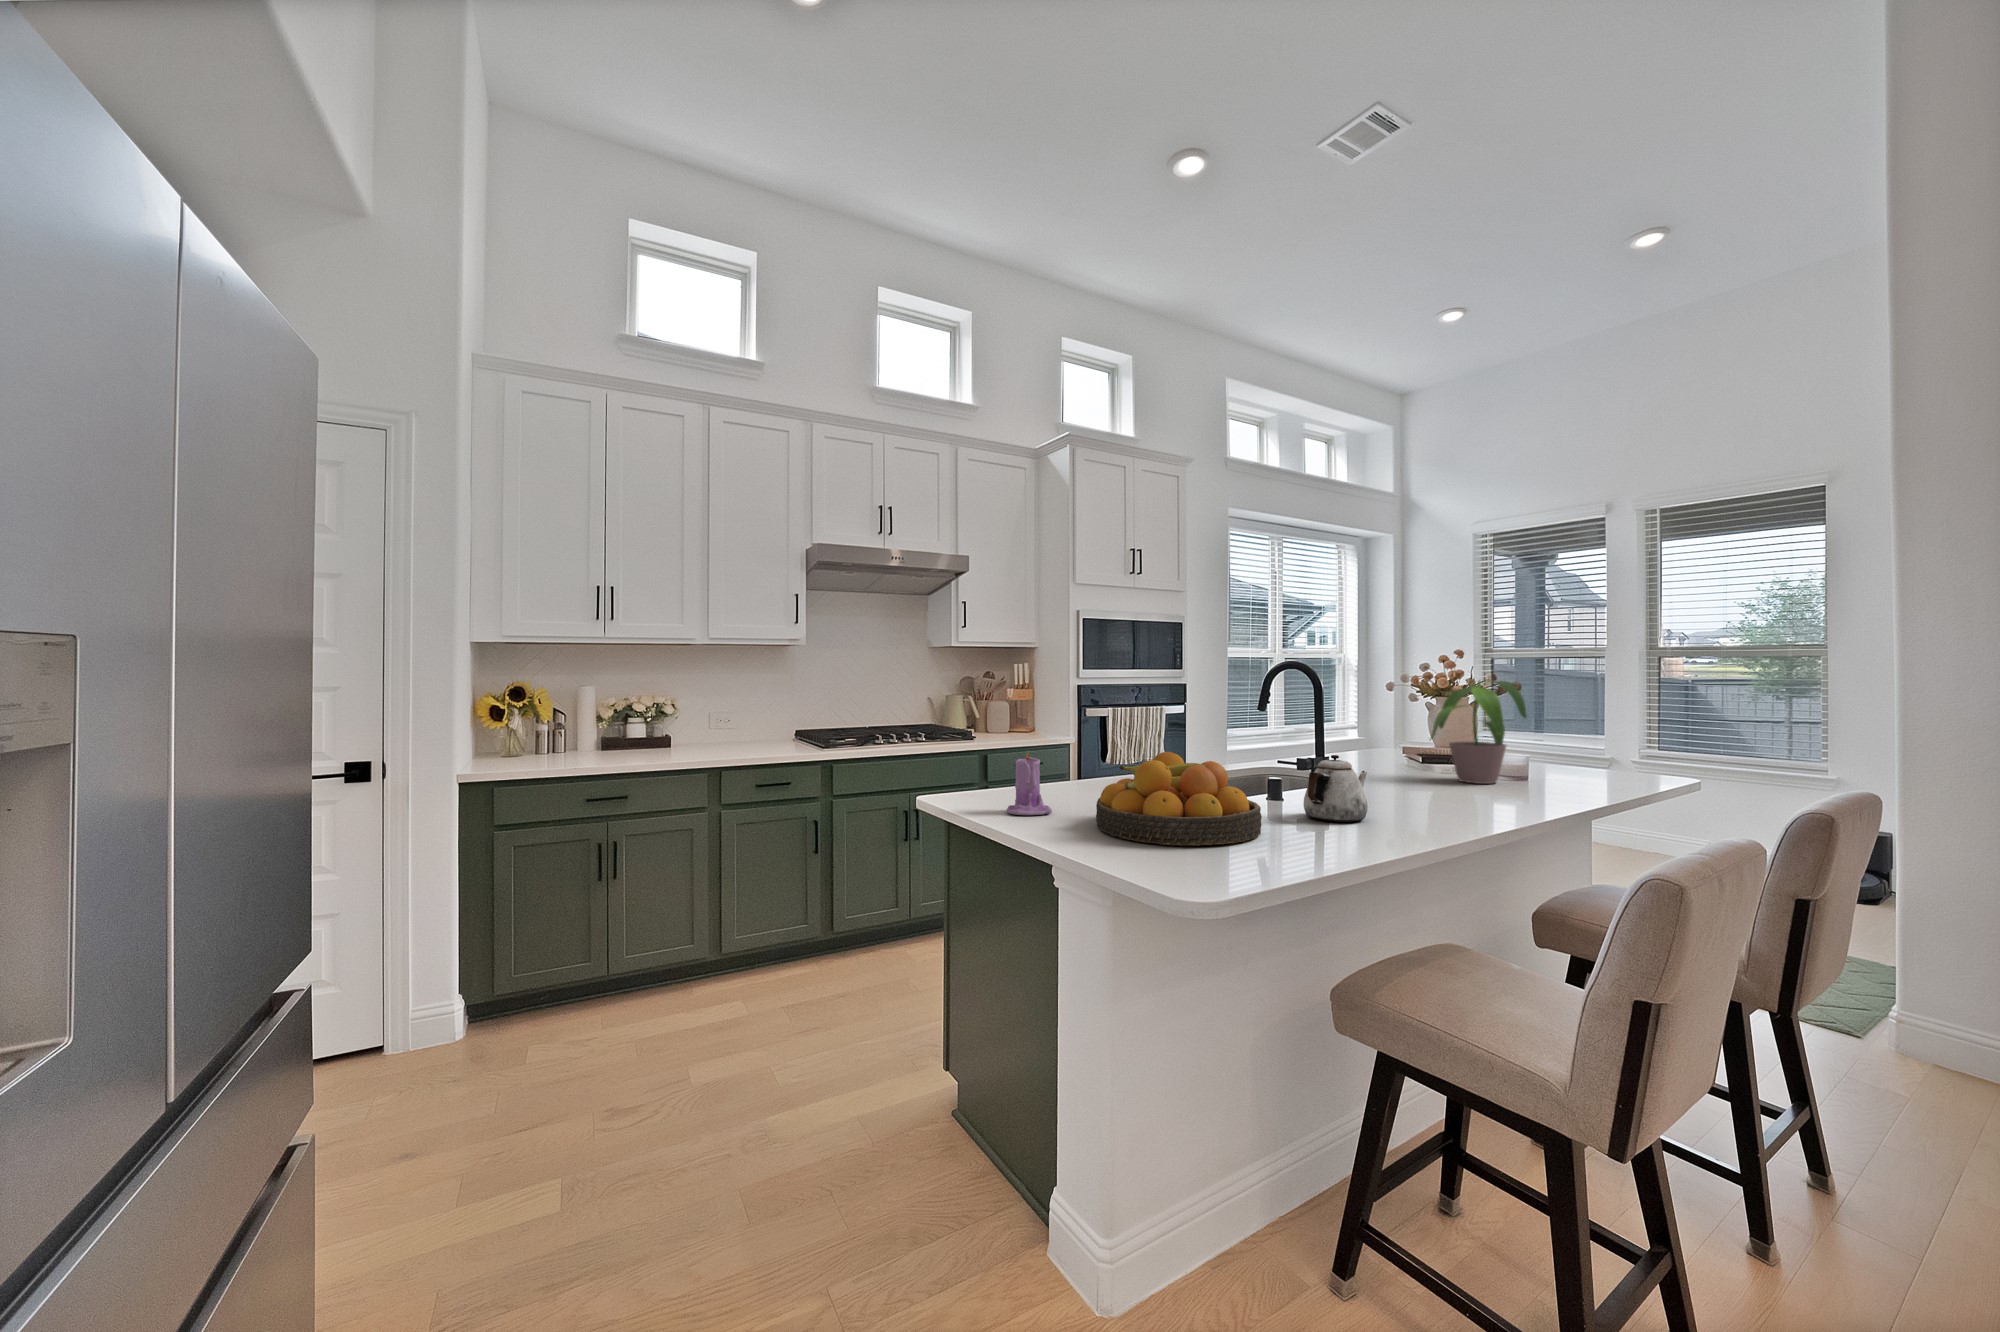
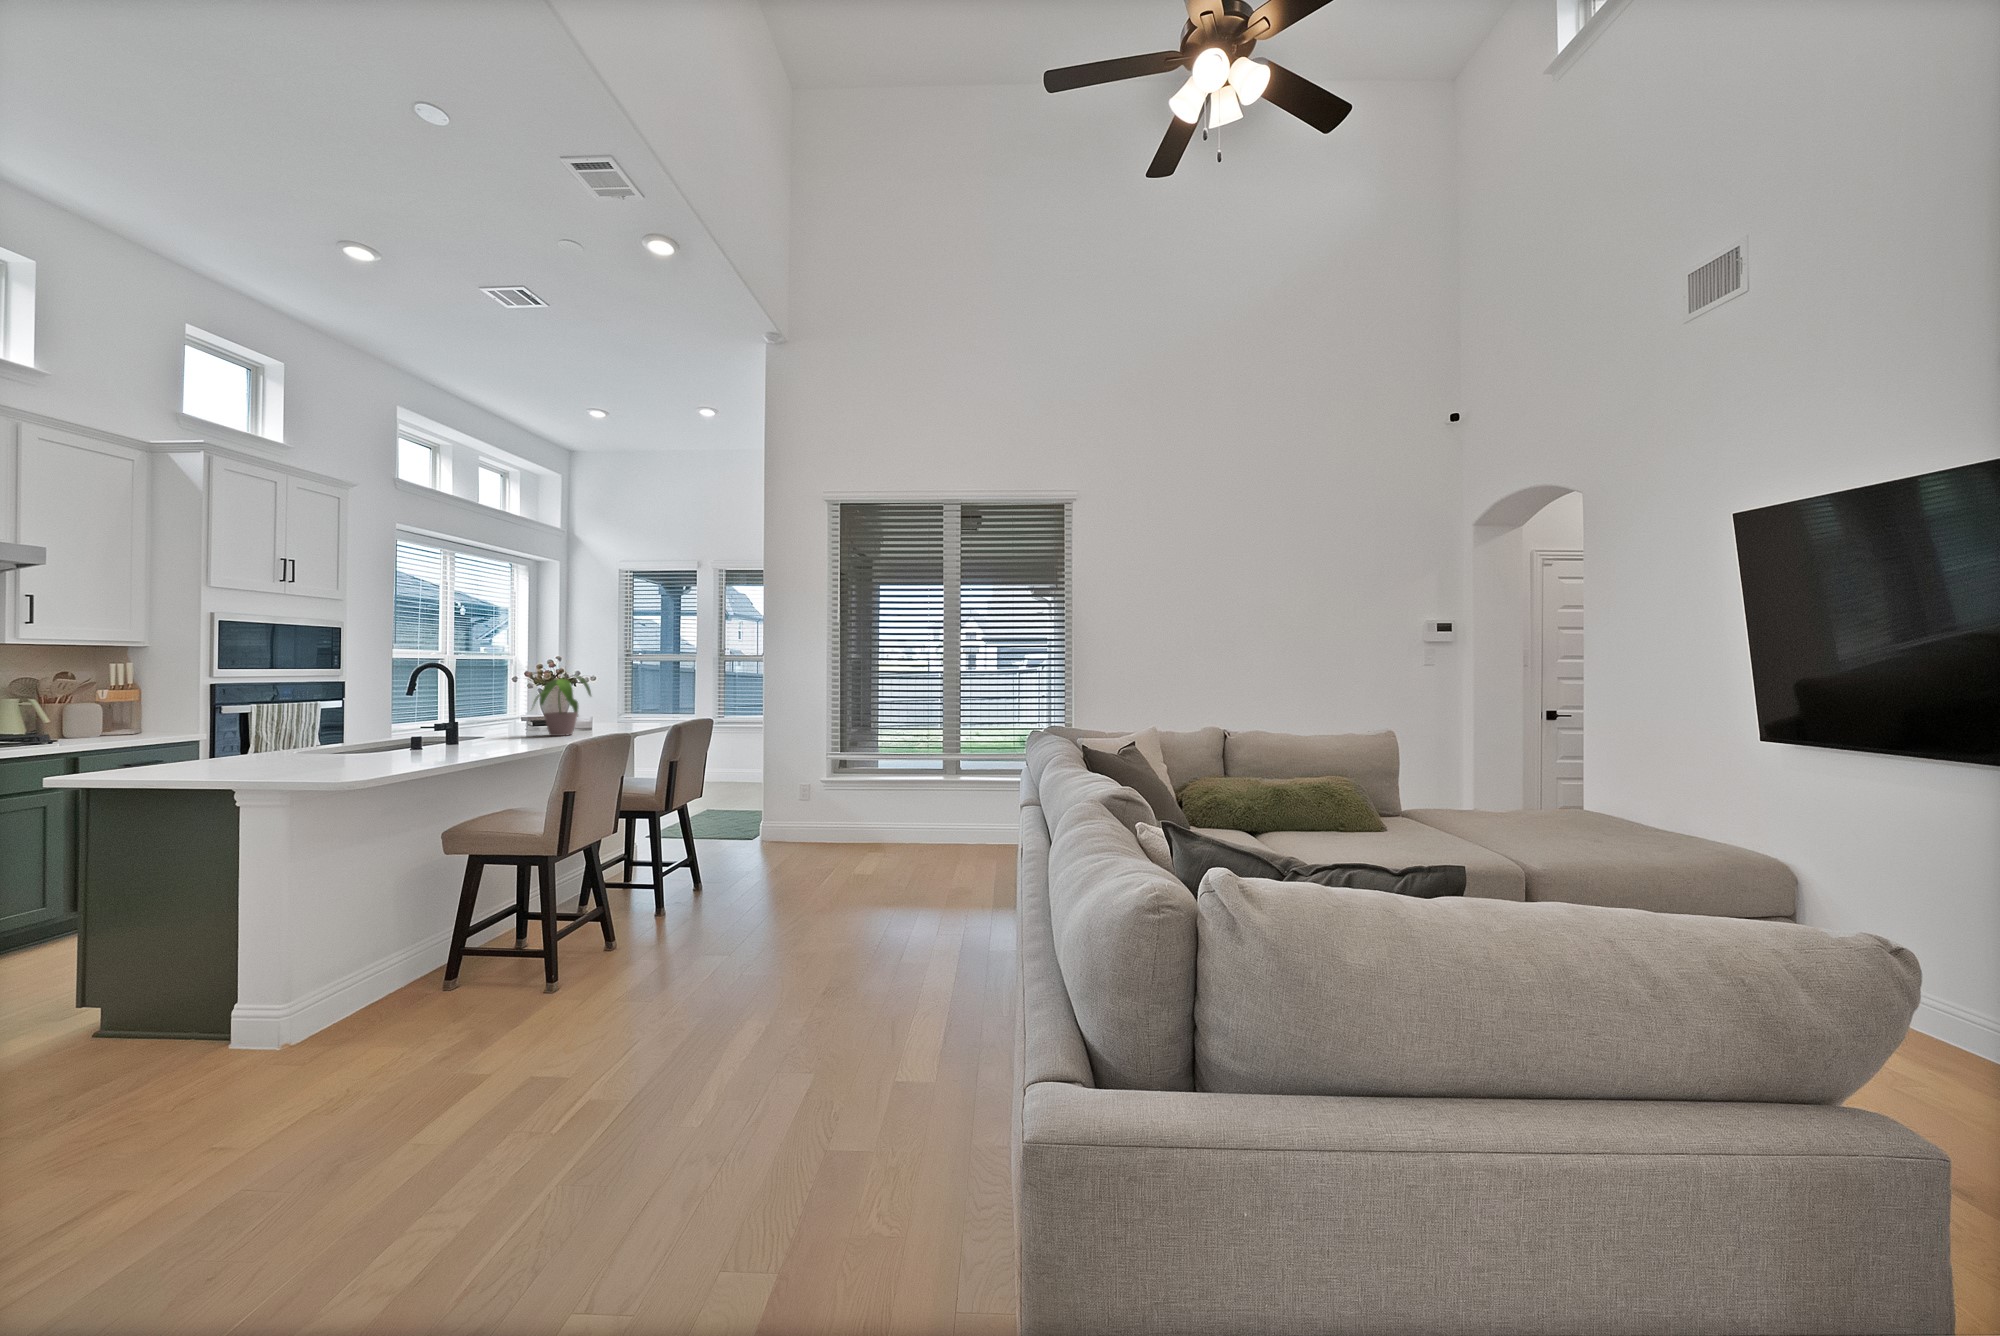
candle: present [1007,752,1052,815] -> none [165,727,214,774]
fruit bowl: present [1096,752,1262,846] -> none [260,721,394,774]
teapot: present [1304,755,1368,822] -> none [428,718,473,756]

